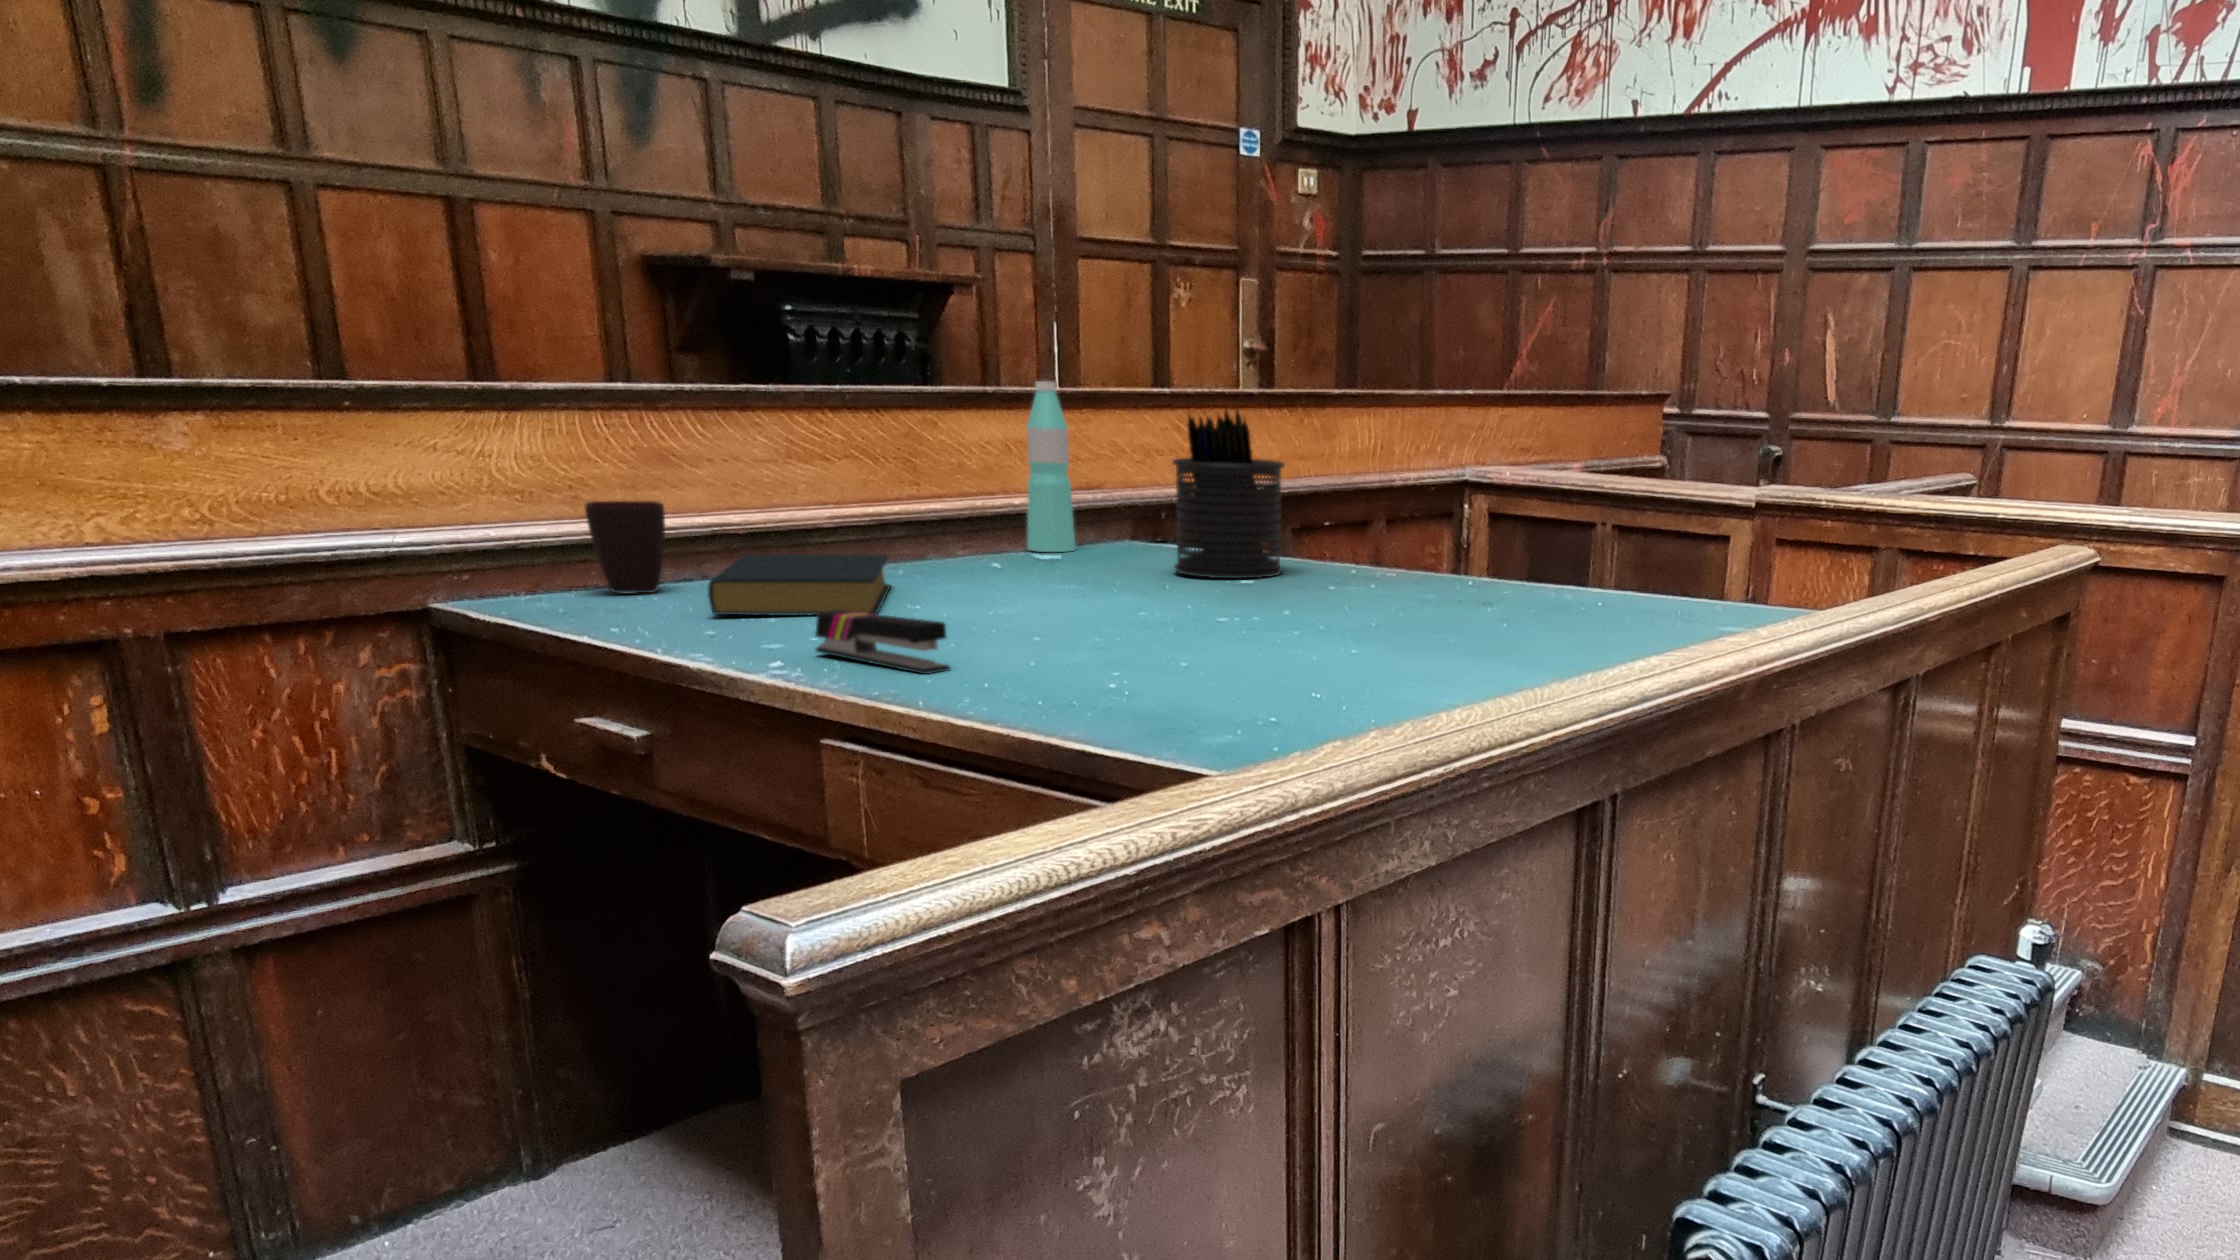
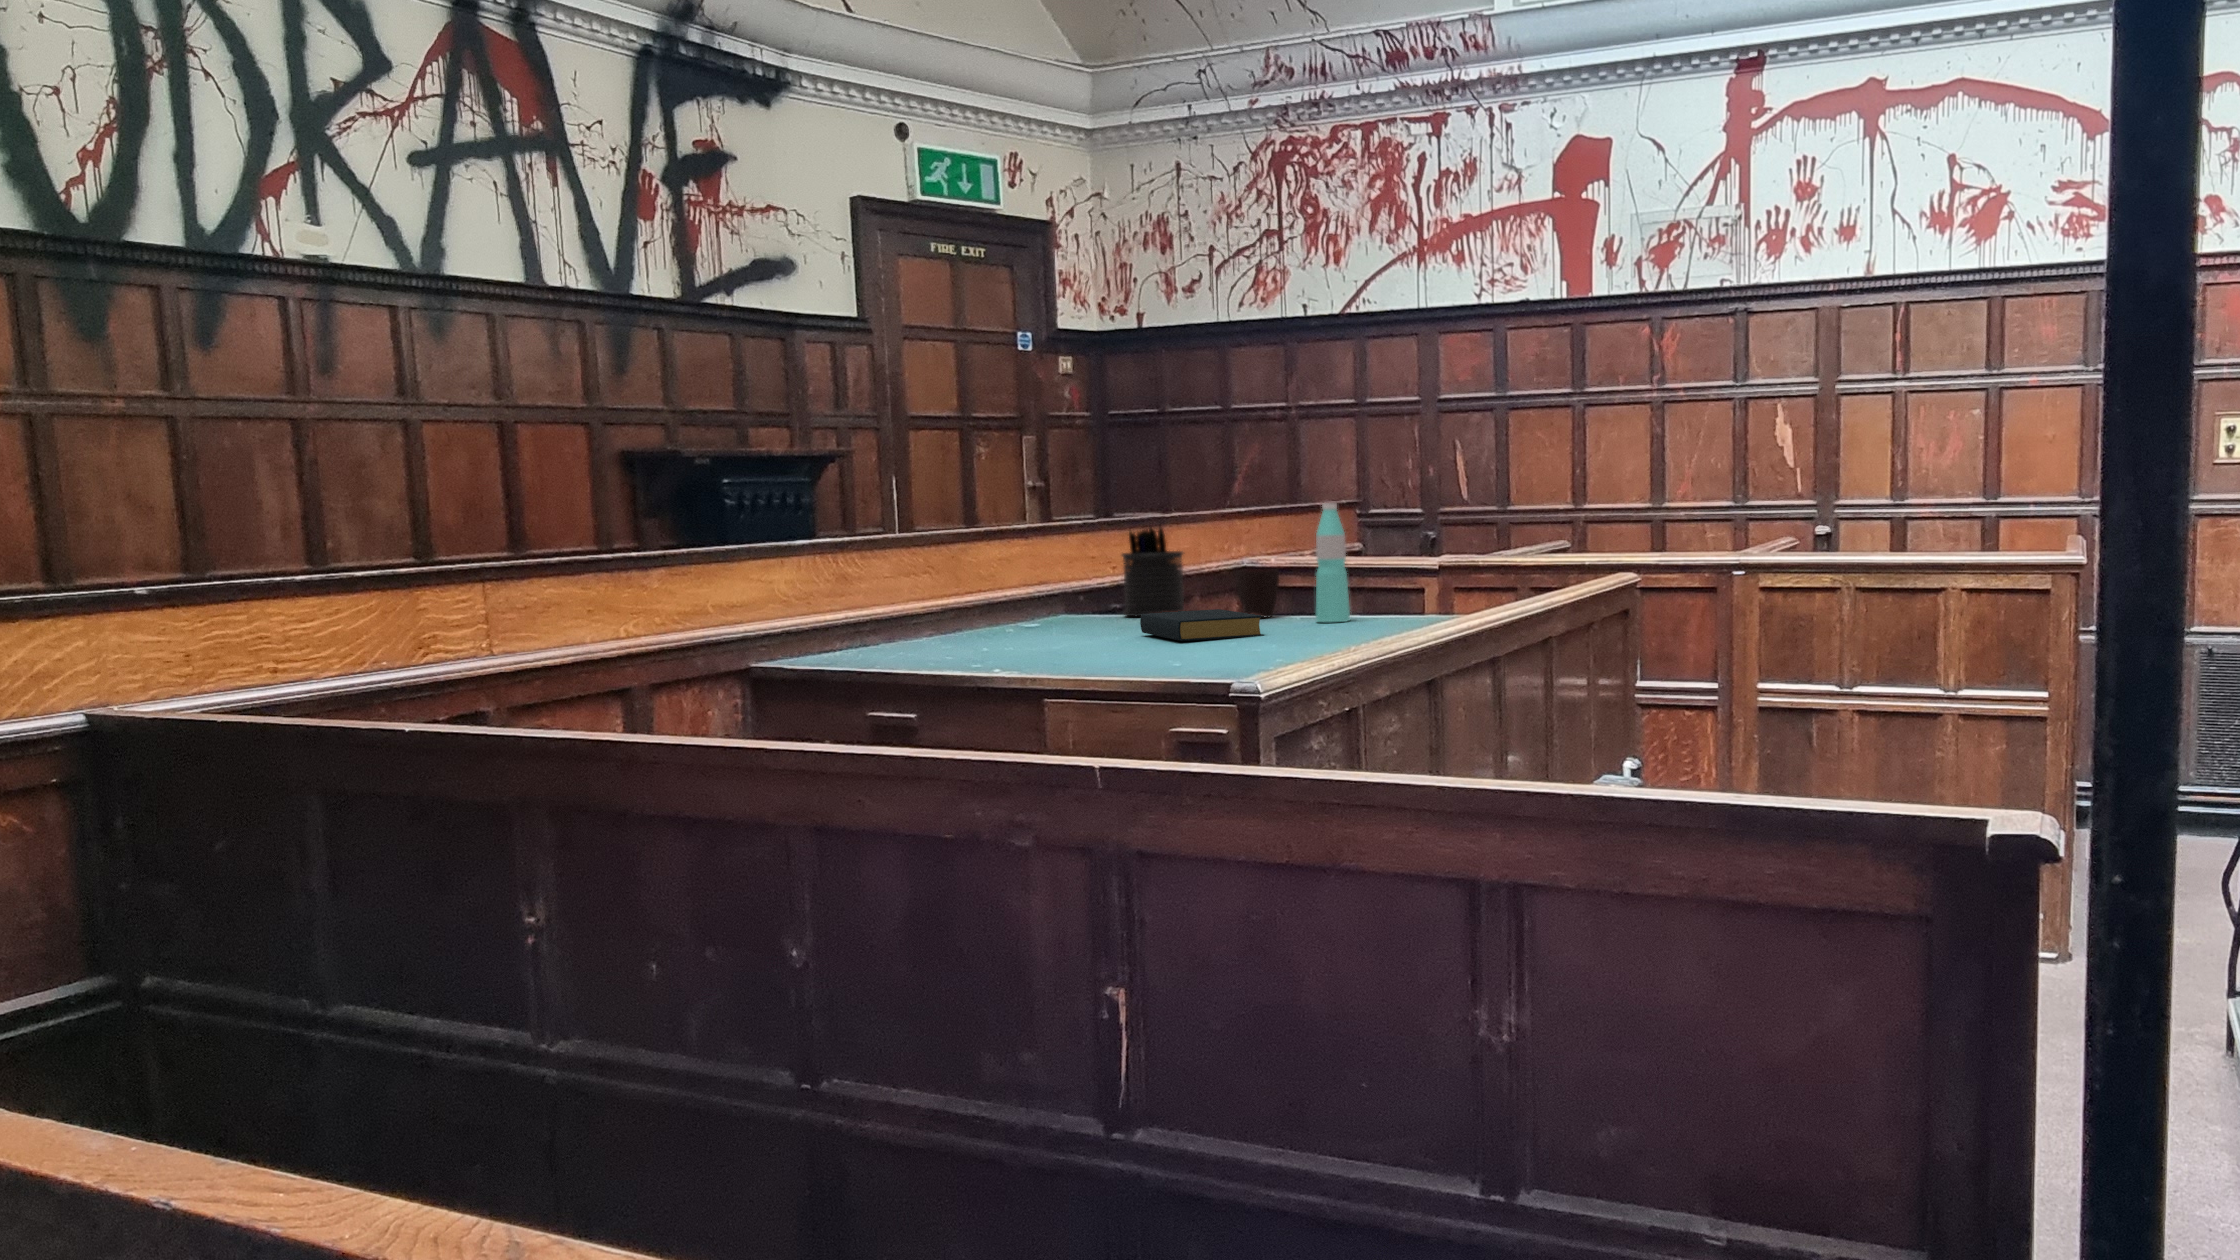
water bottle: present [1027,381,1076,552] -> present [1316,503,1350,622]
cup: present [585,501,665,593] -> present [1236,569,1279,617]
hardback book: present [708,554,891,616] -> present [1140,609,1264,641]
stapler: present [816,610,950,674] -> none [1012,625,1090,649]

